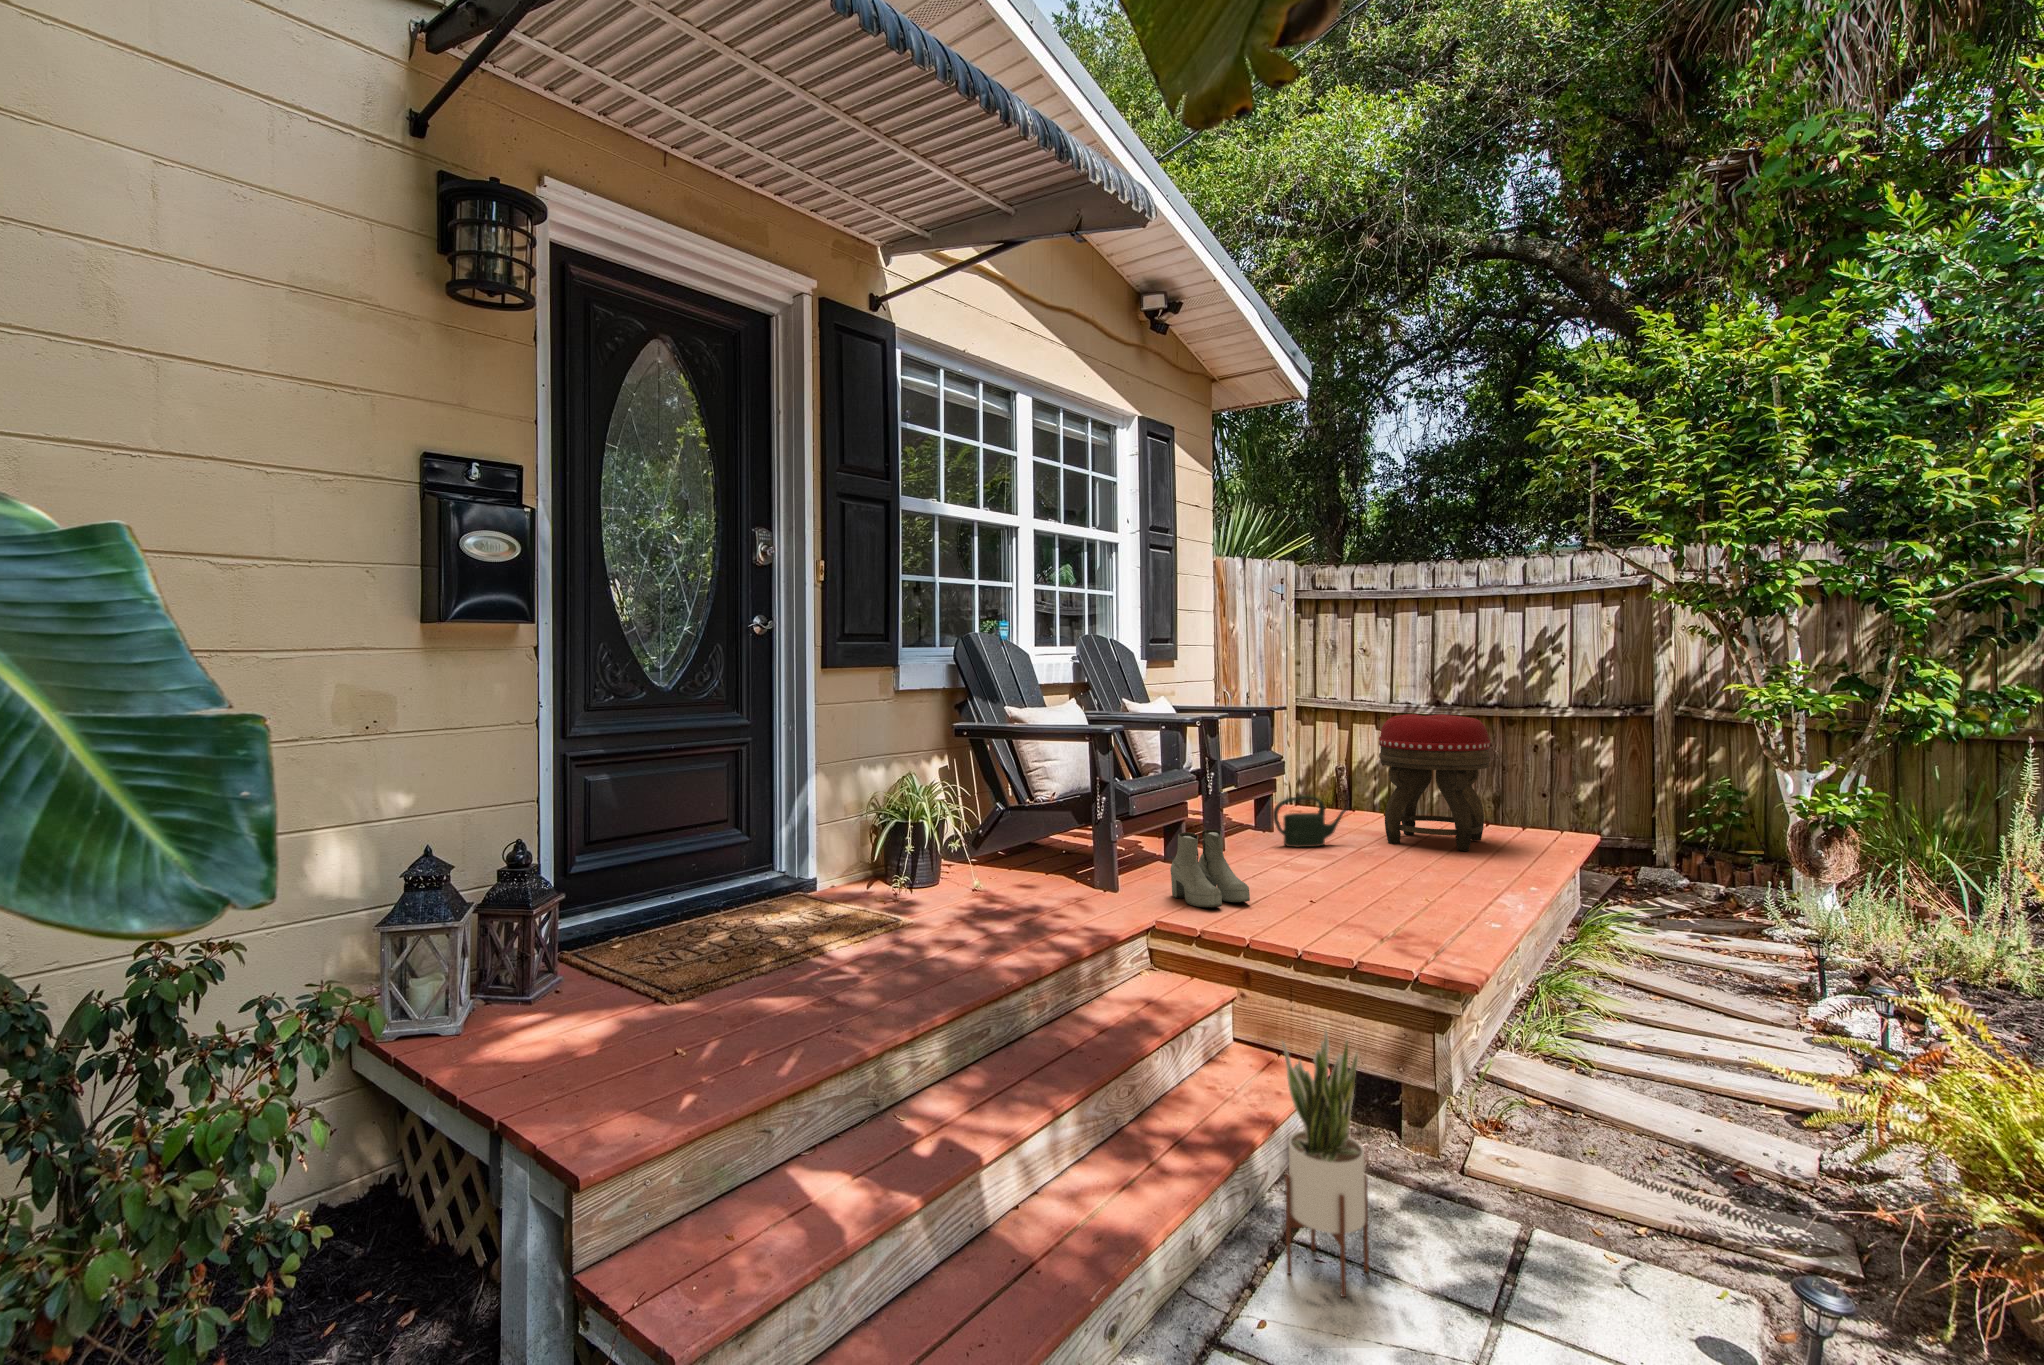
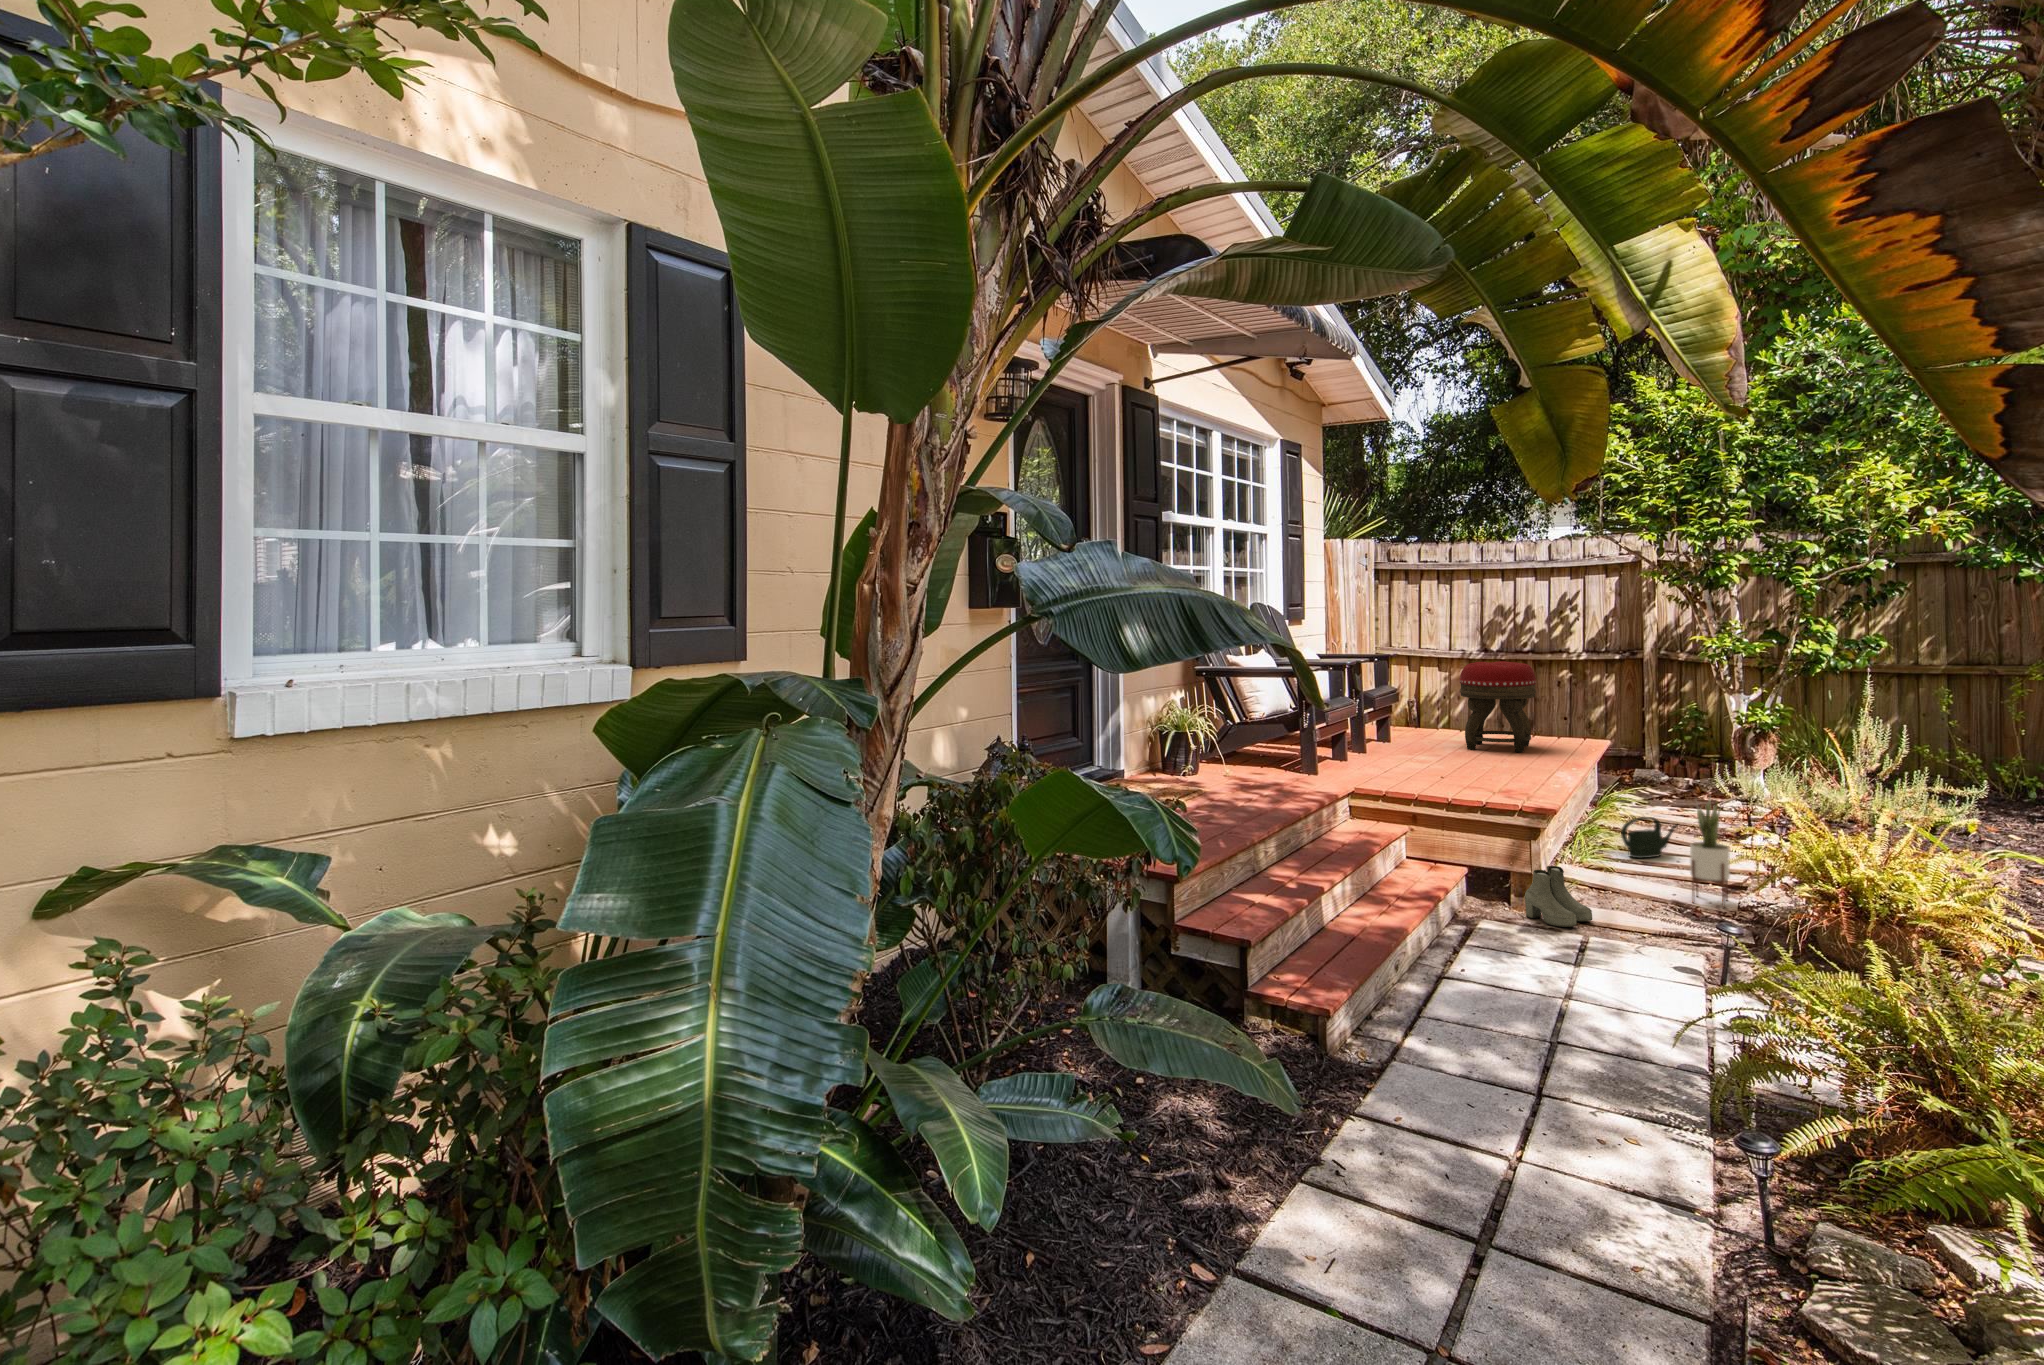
watering can: present [1273,796,1349,847] -> present [1621,817,1678,858]
boots: present [1170,830,1250,908] -> present [1525,866,1592,927]
potted plant: present [1282,1030,1369,1297] -> present [1690,797,1730,906]

